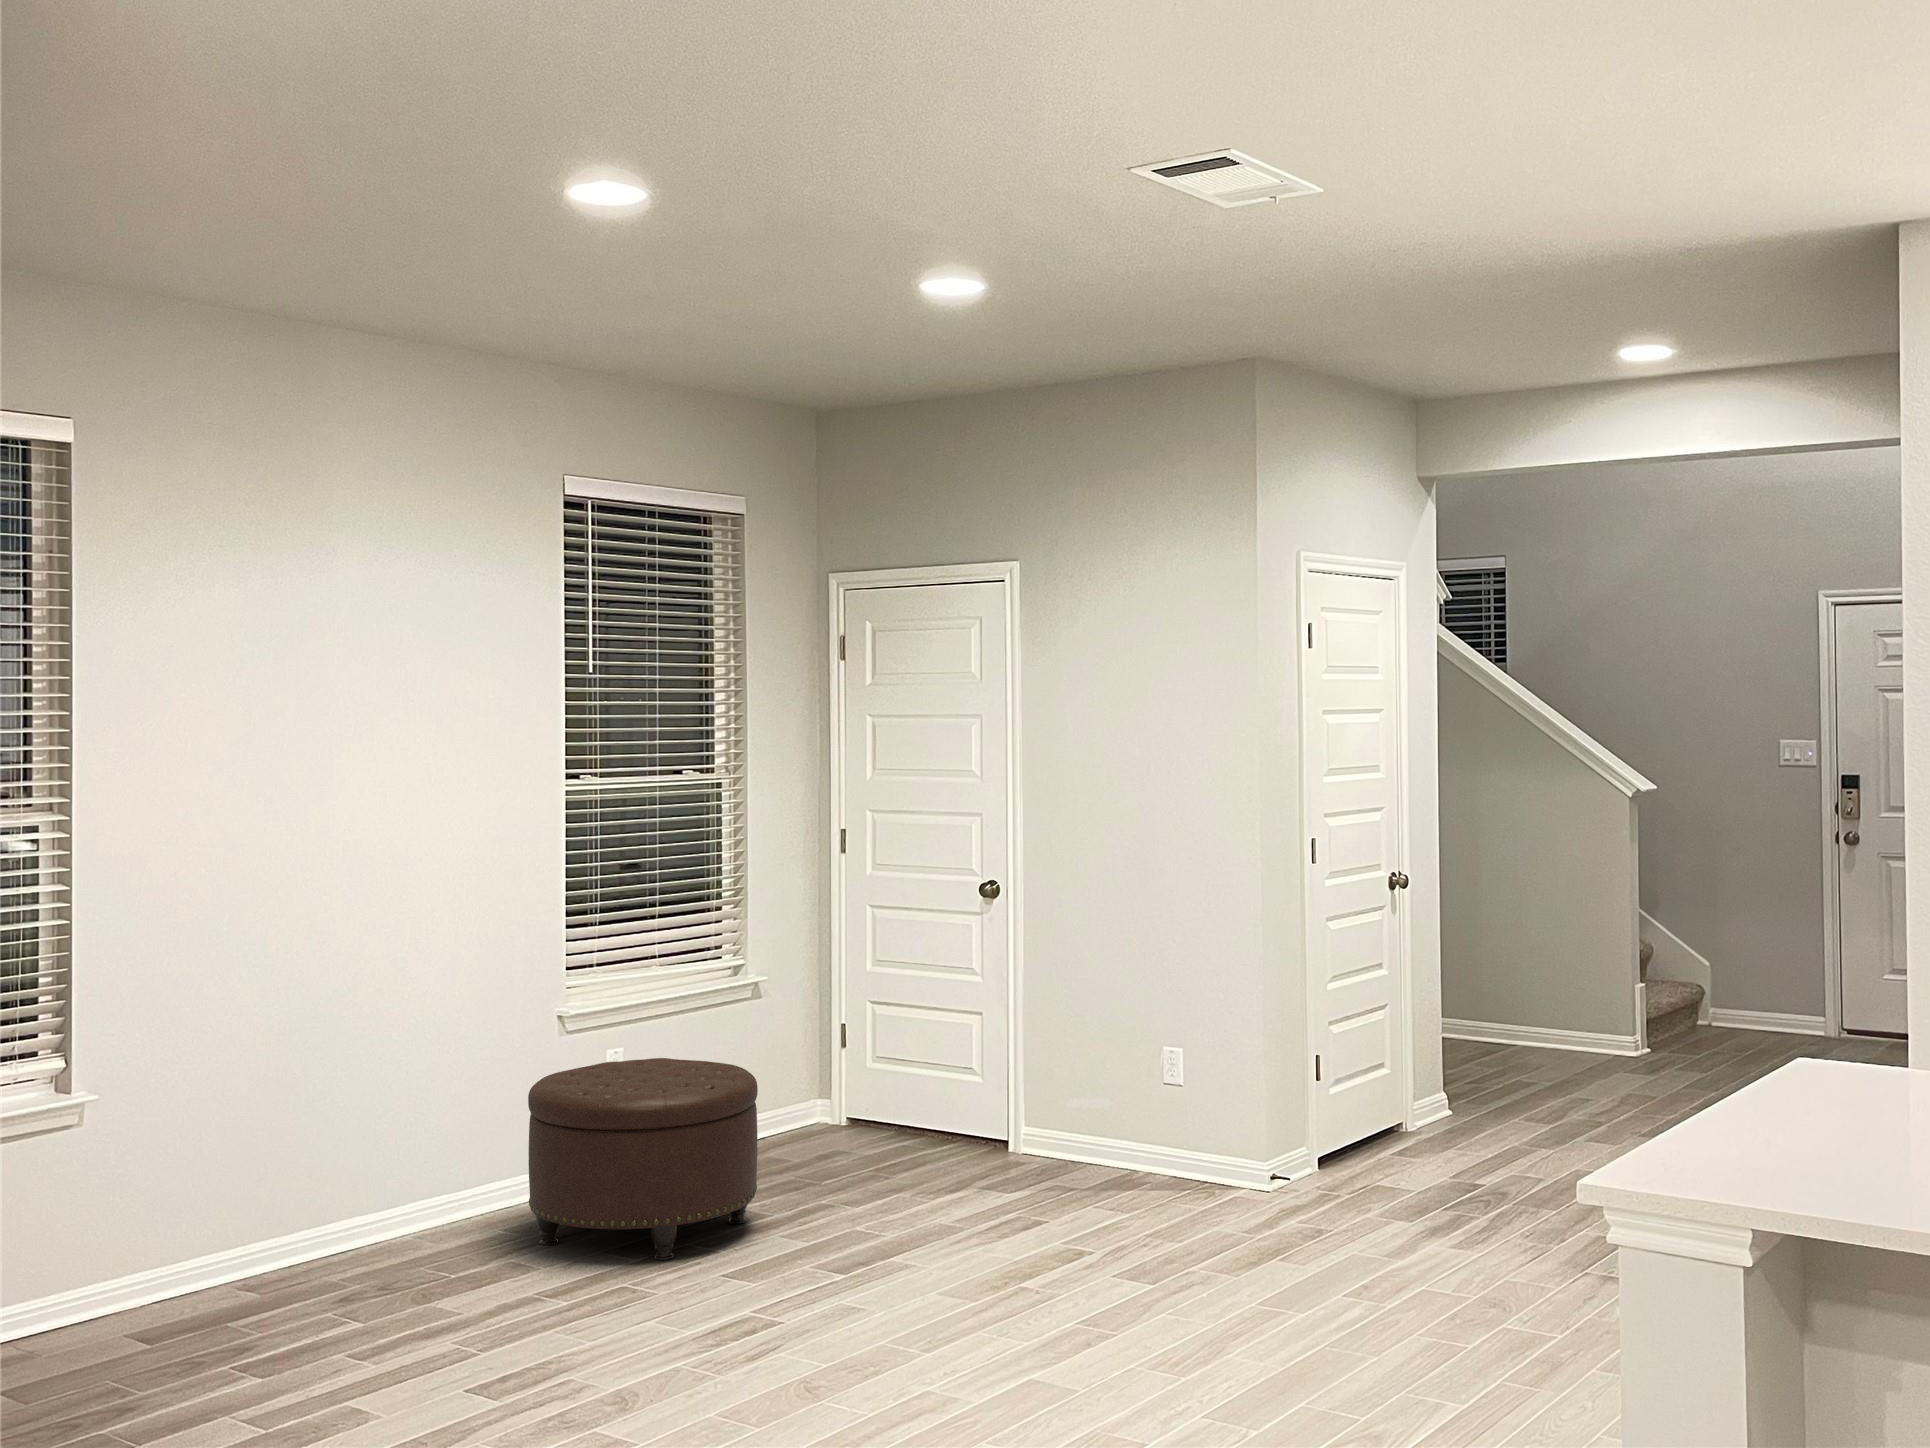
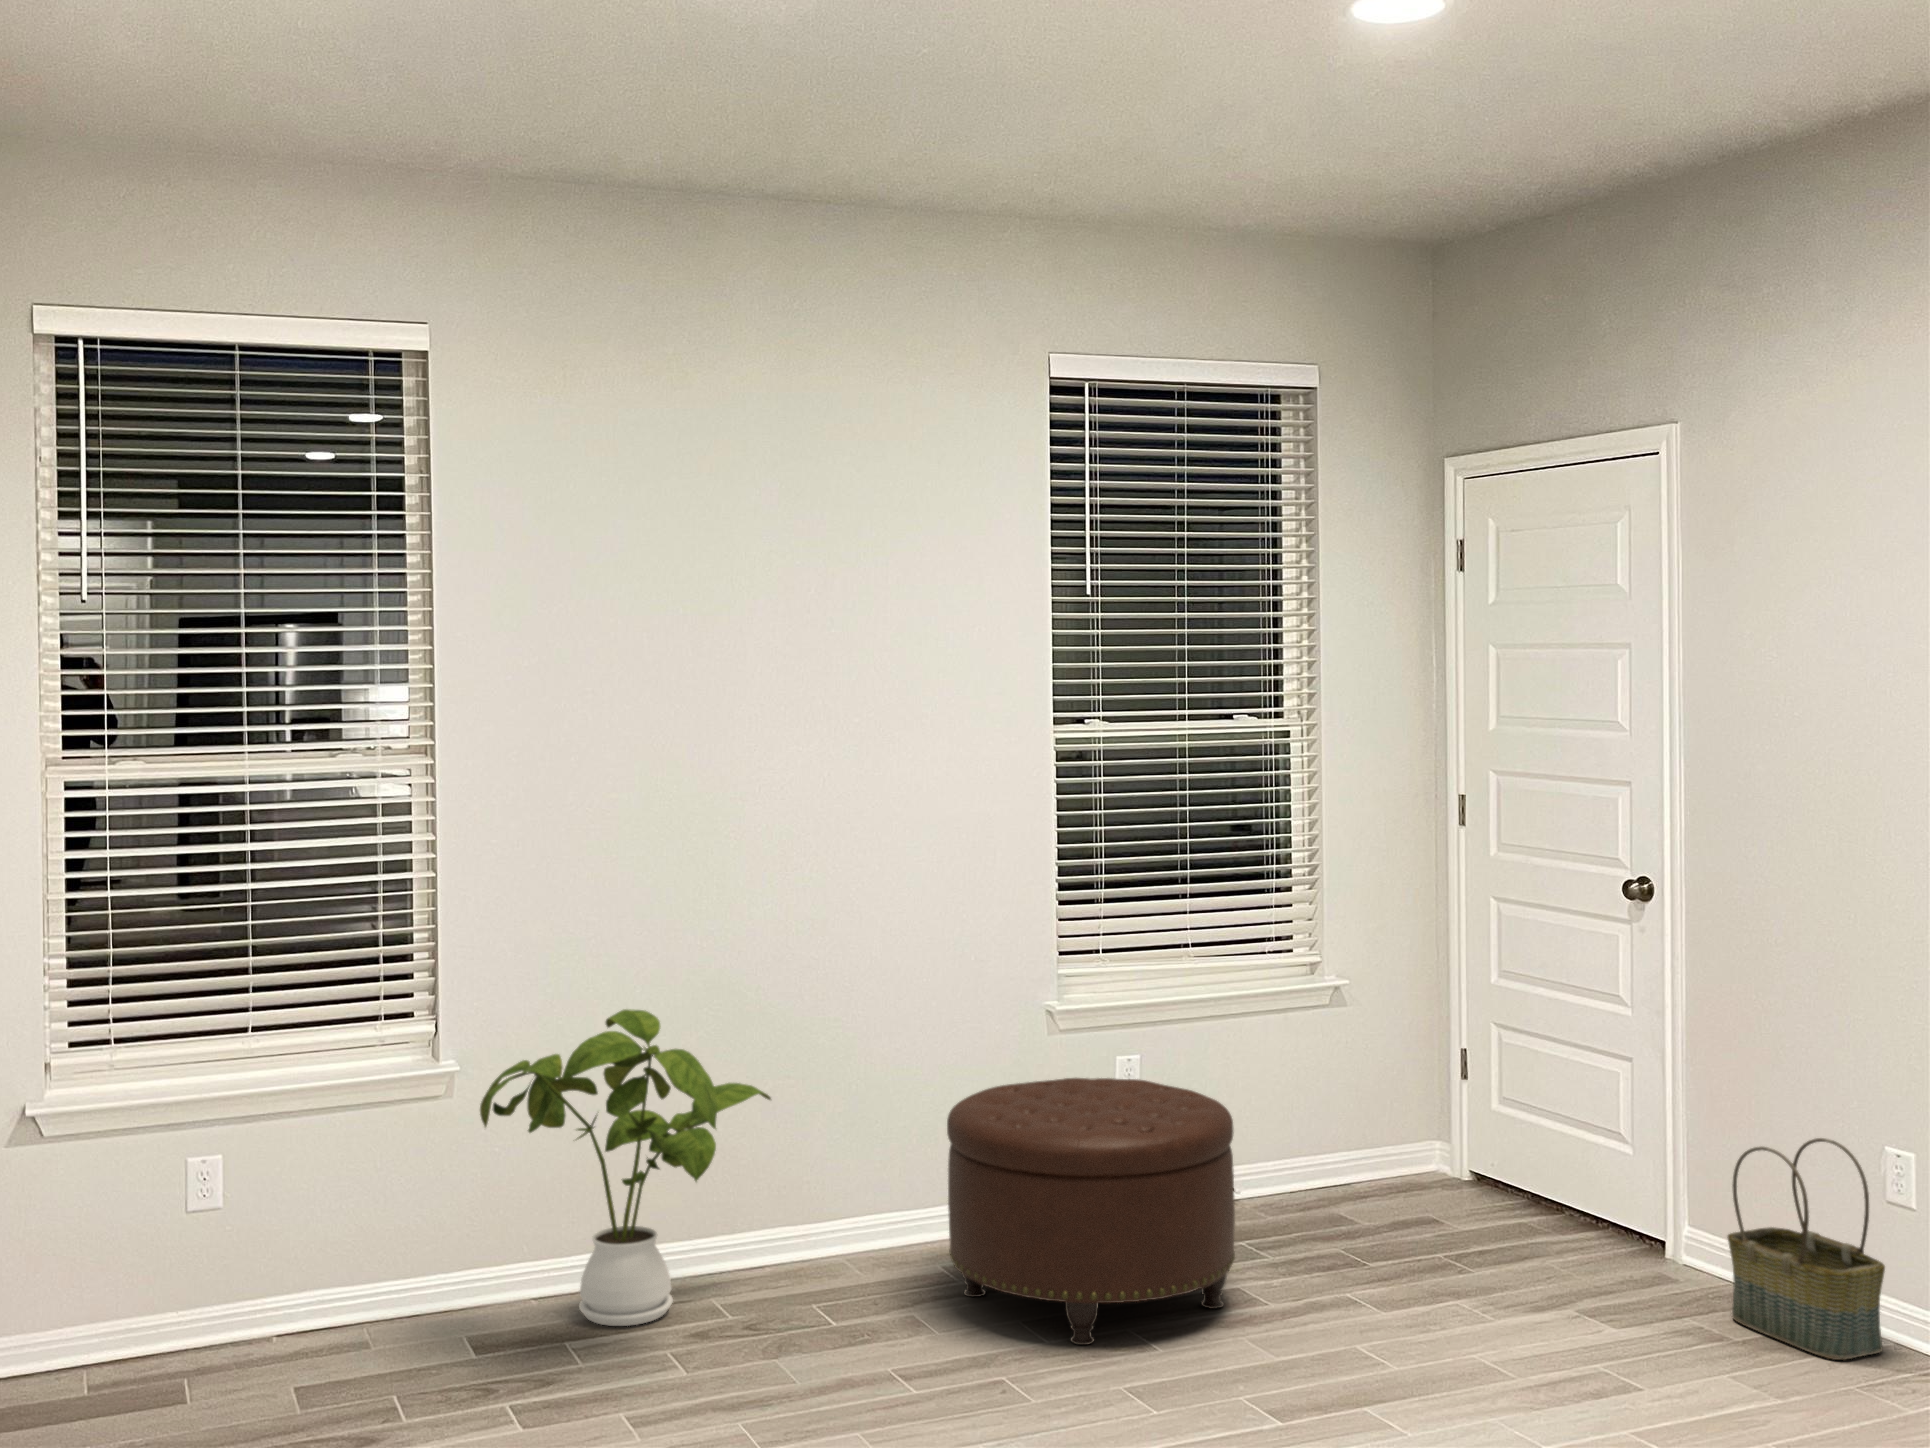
house plant: none [116,1029,389,1313] -> present [480,1009,771,1326]
basket: none [1071,1047,1171,1190] -> present [1727,1138,1885,1360]

